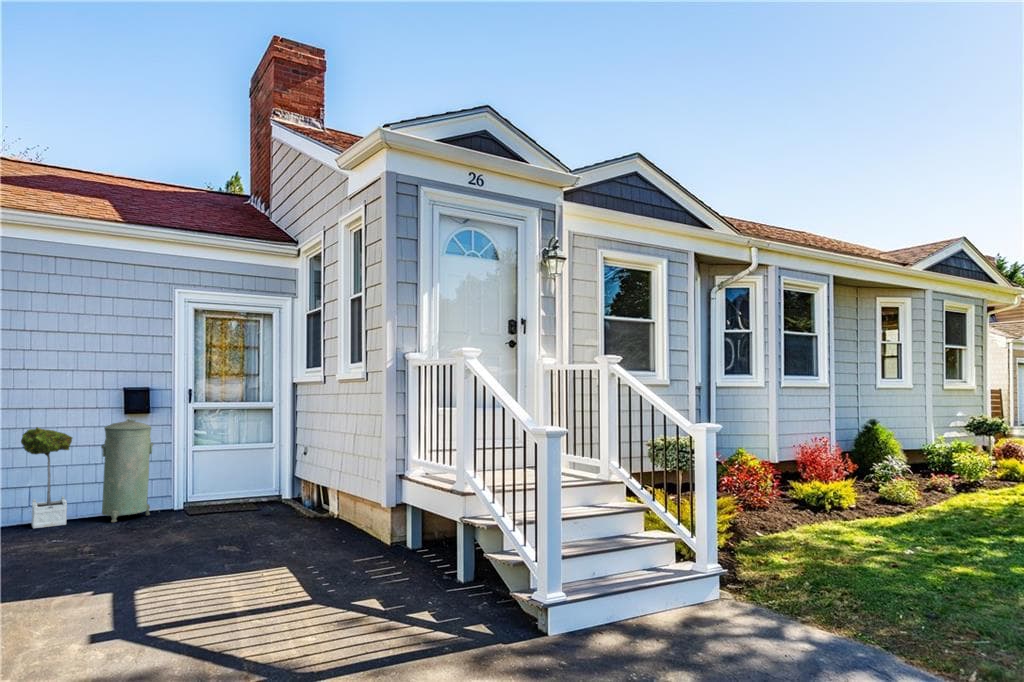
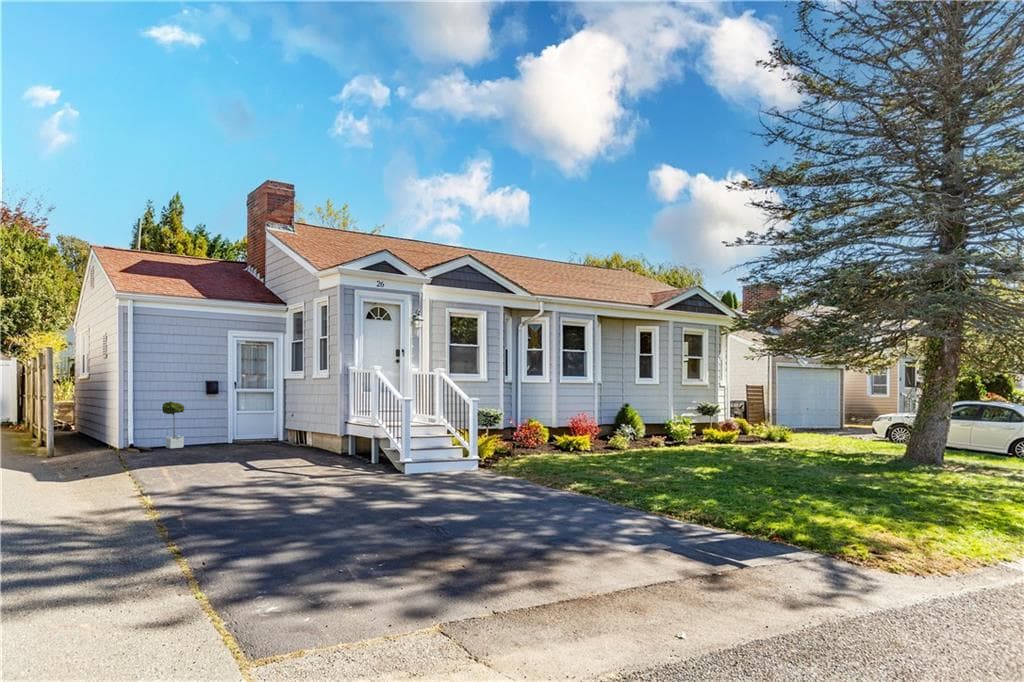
trash can: present [101,419,153,522] -> none [197,398,219,447]

